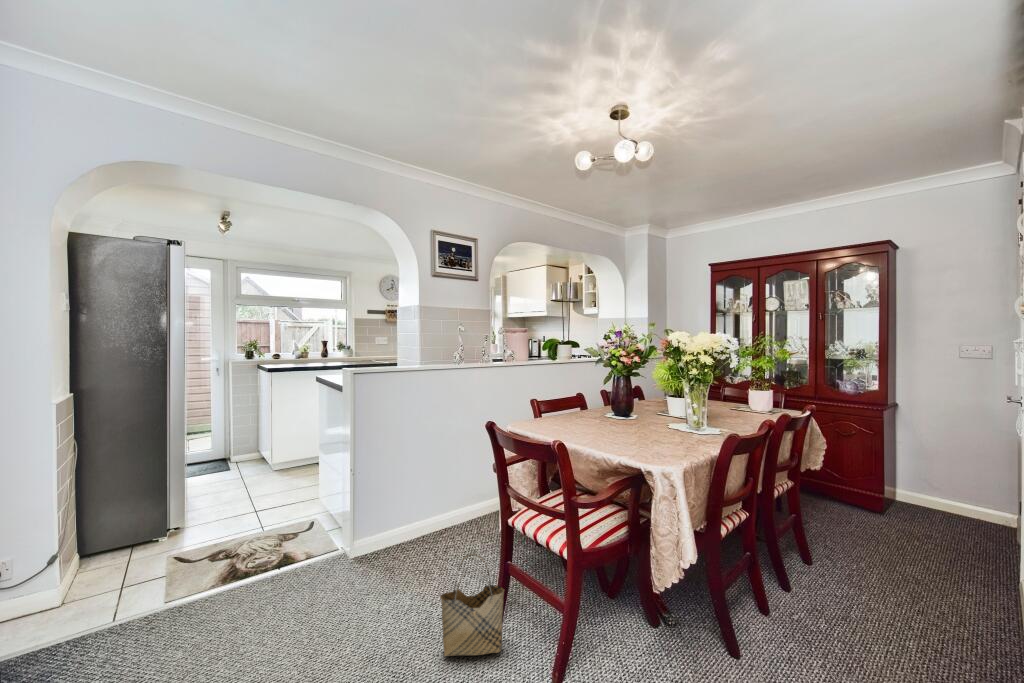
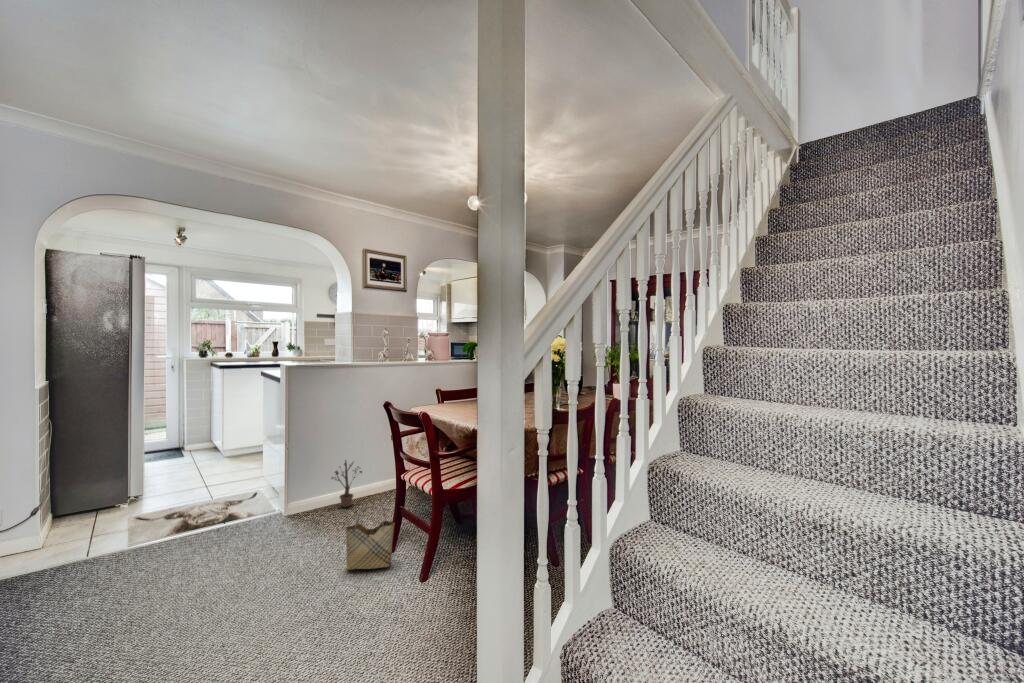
decorative plant: none [395,487,439,548] -> present [325,460,362,508]

